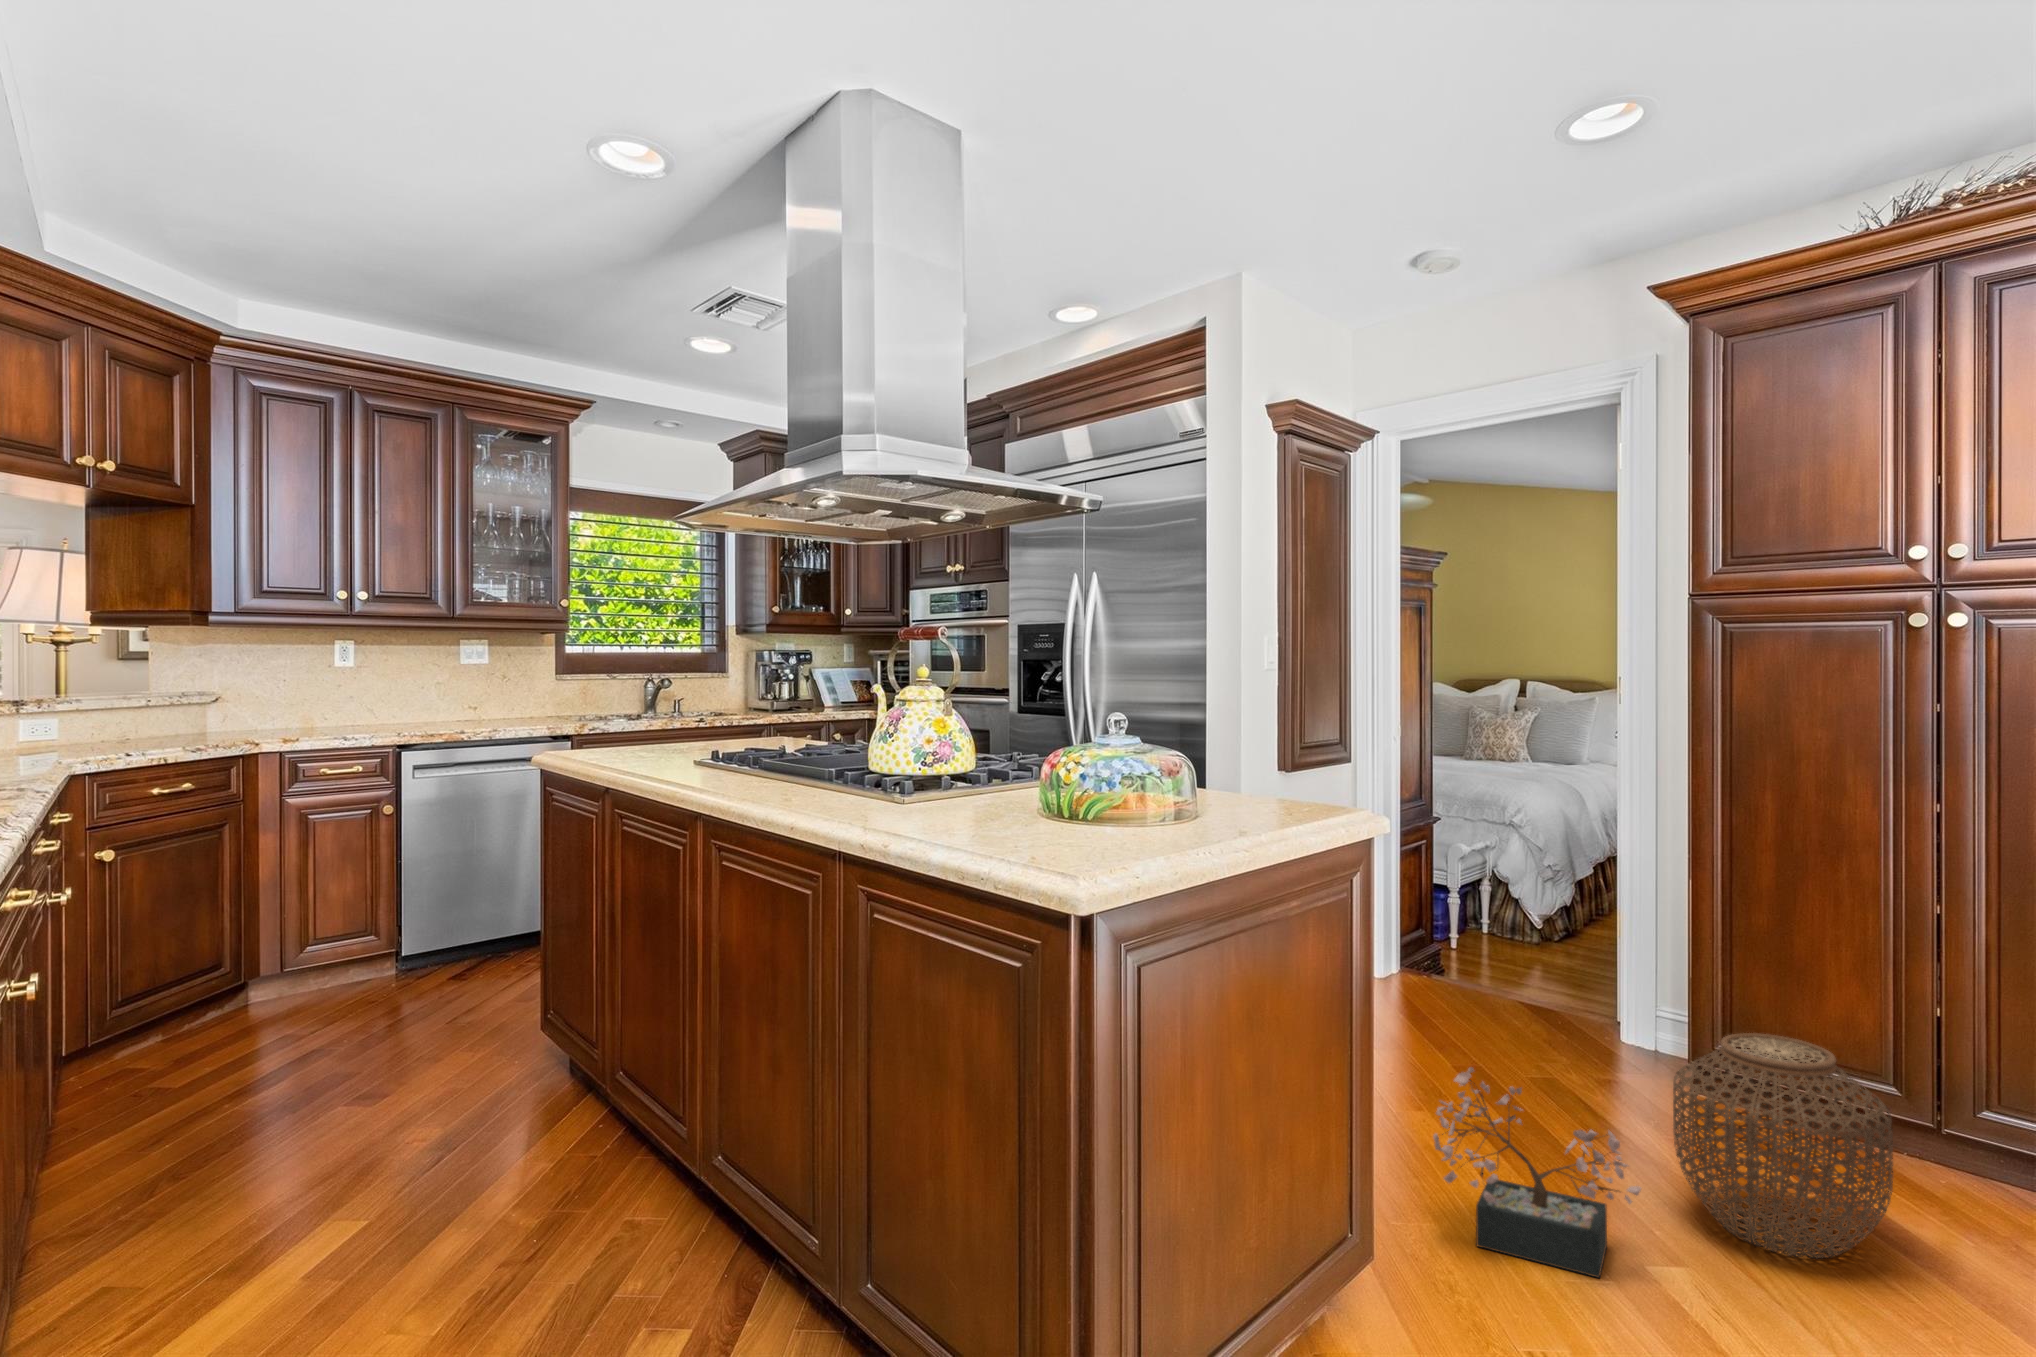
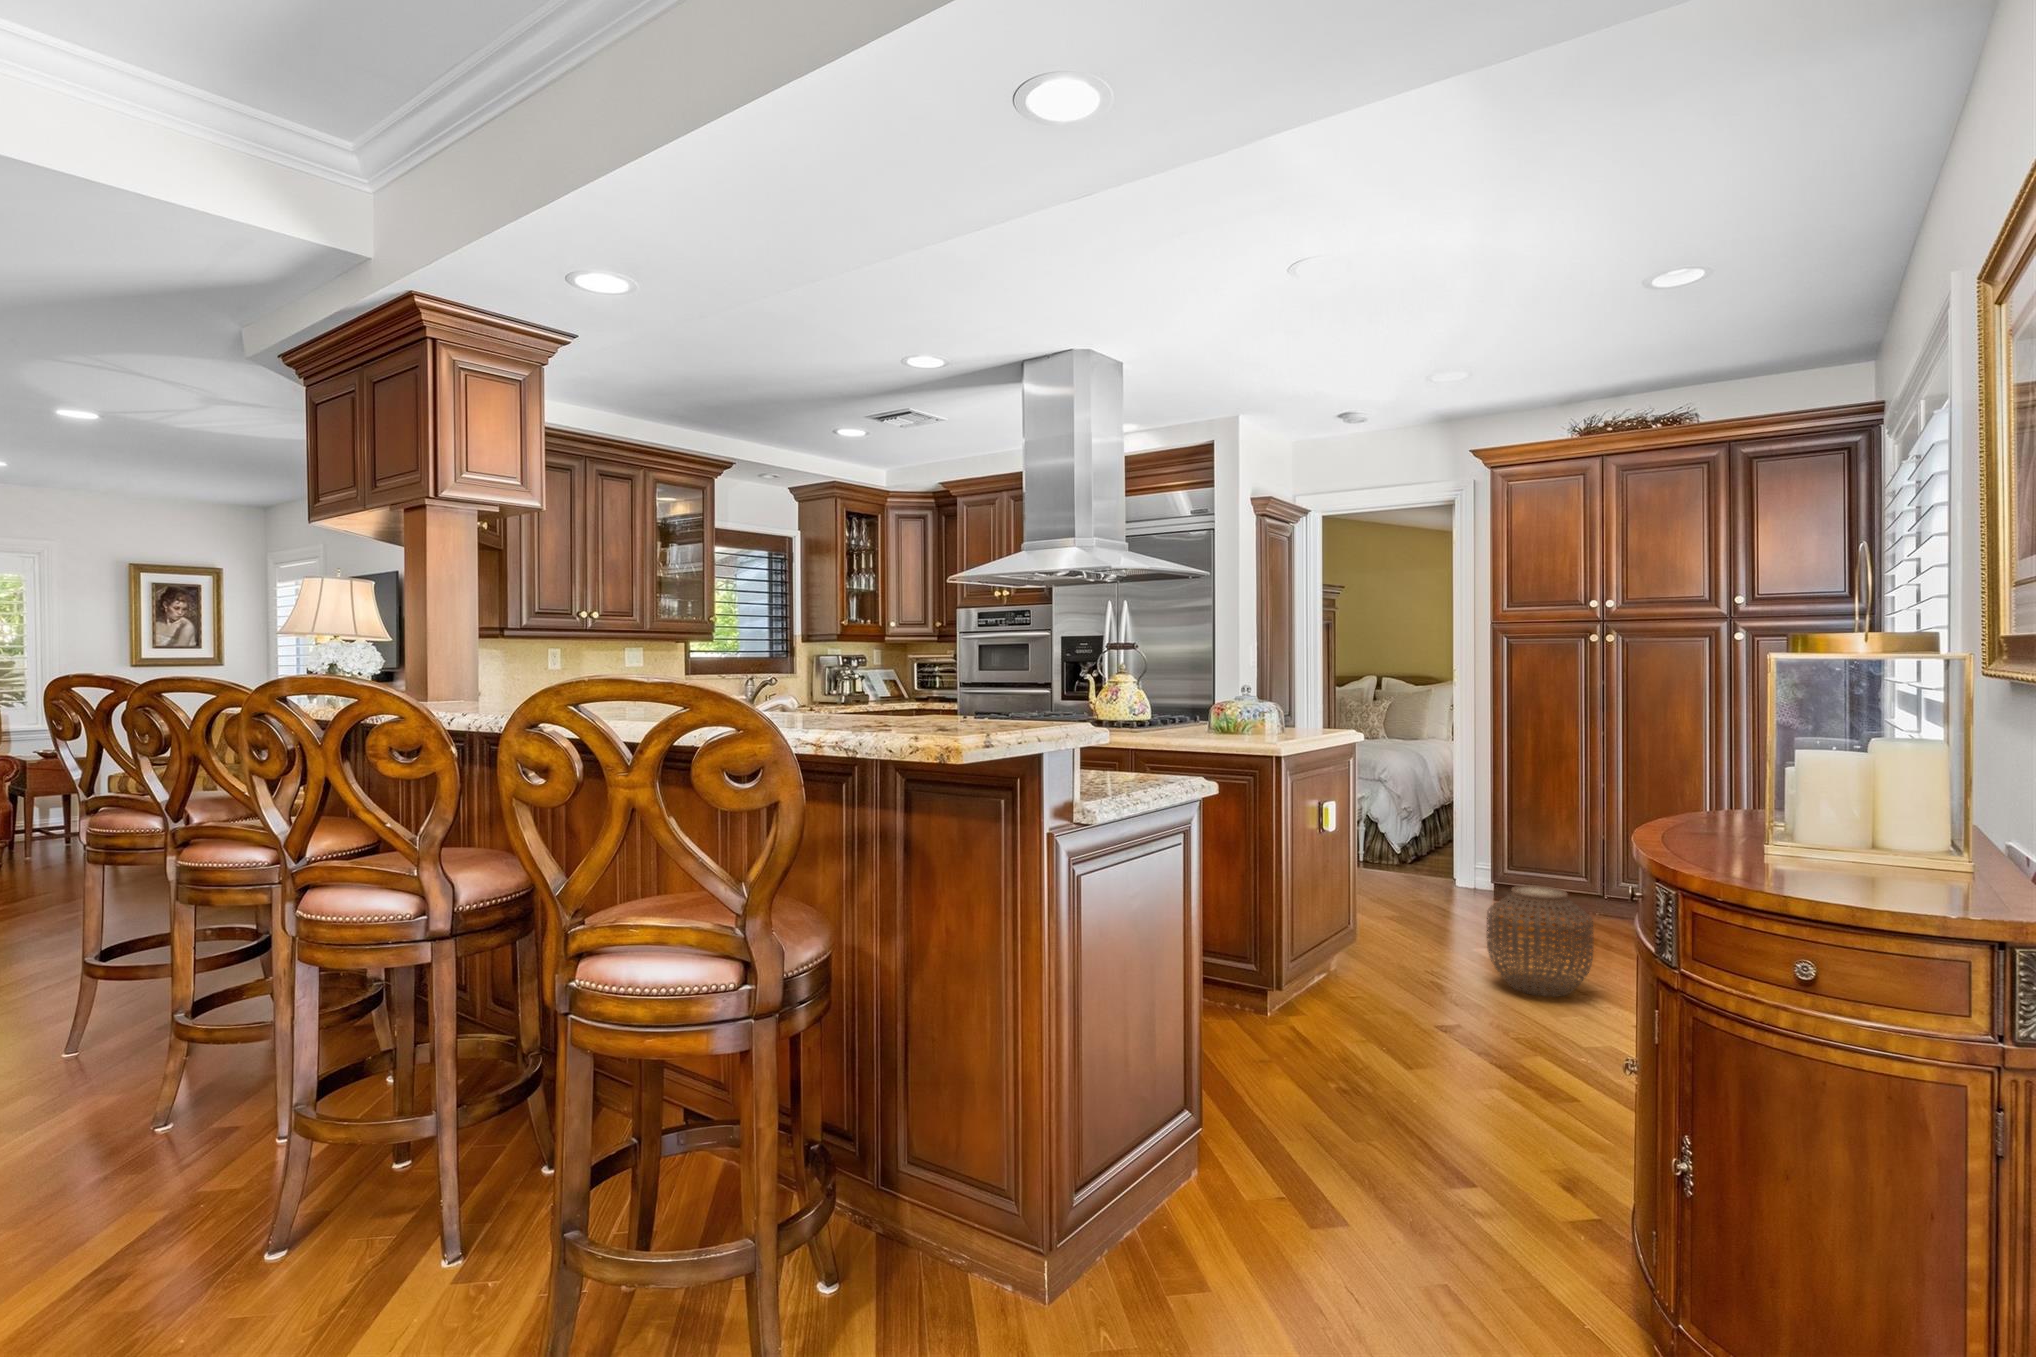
decorative plant: present [1433,1067,1641,1278] -> none [1362,908,1471,1008]

